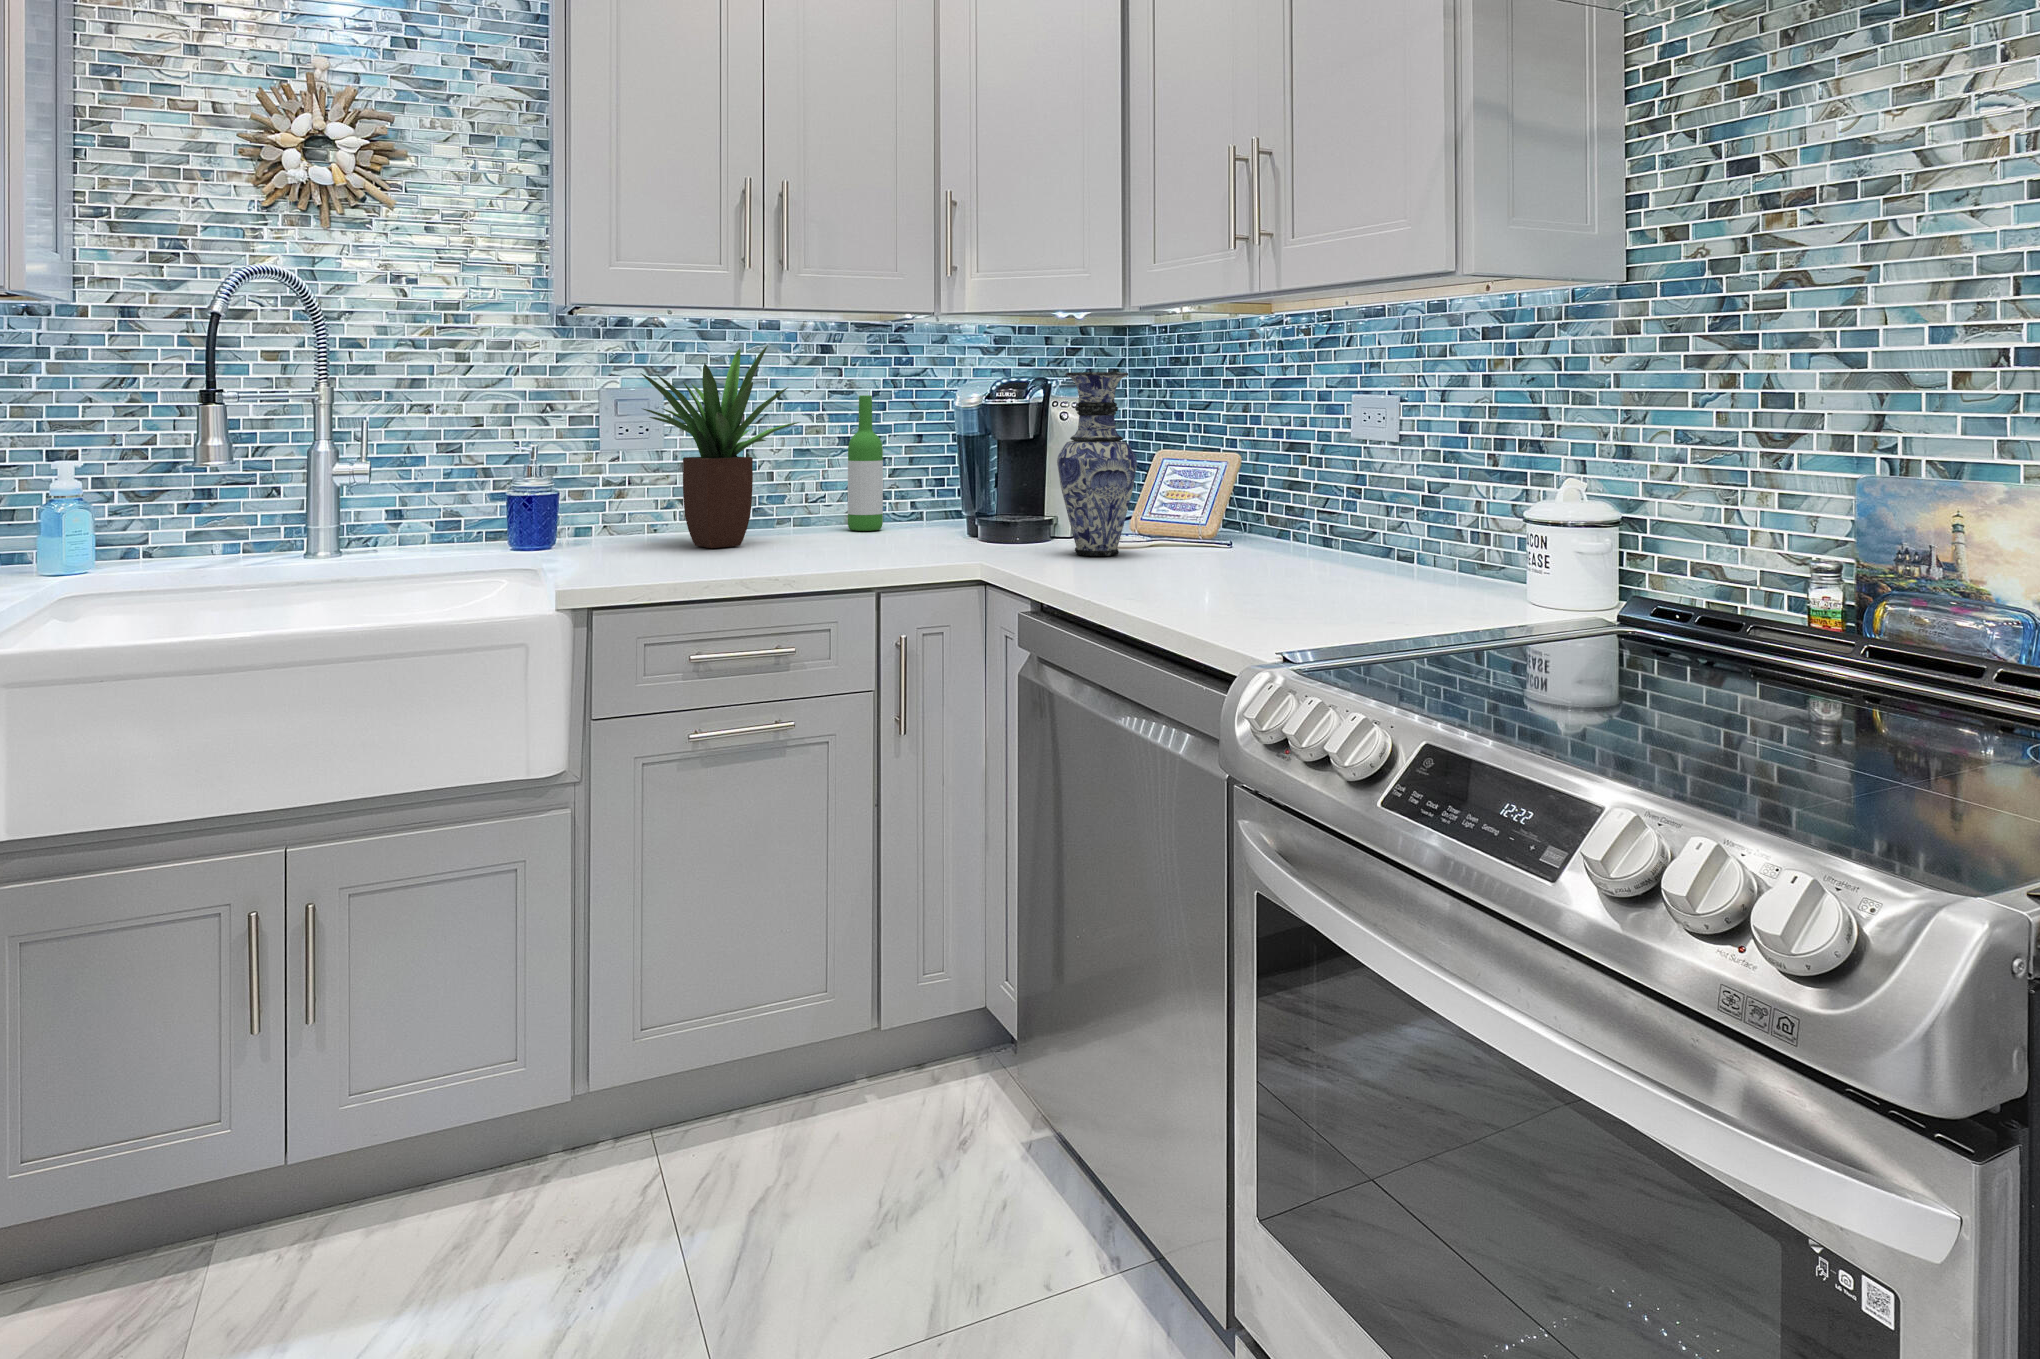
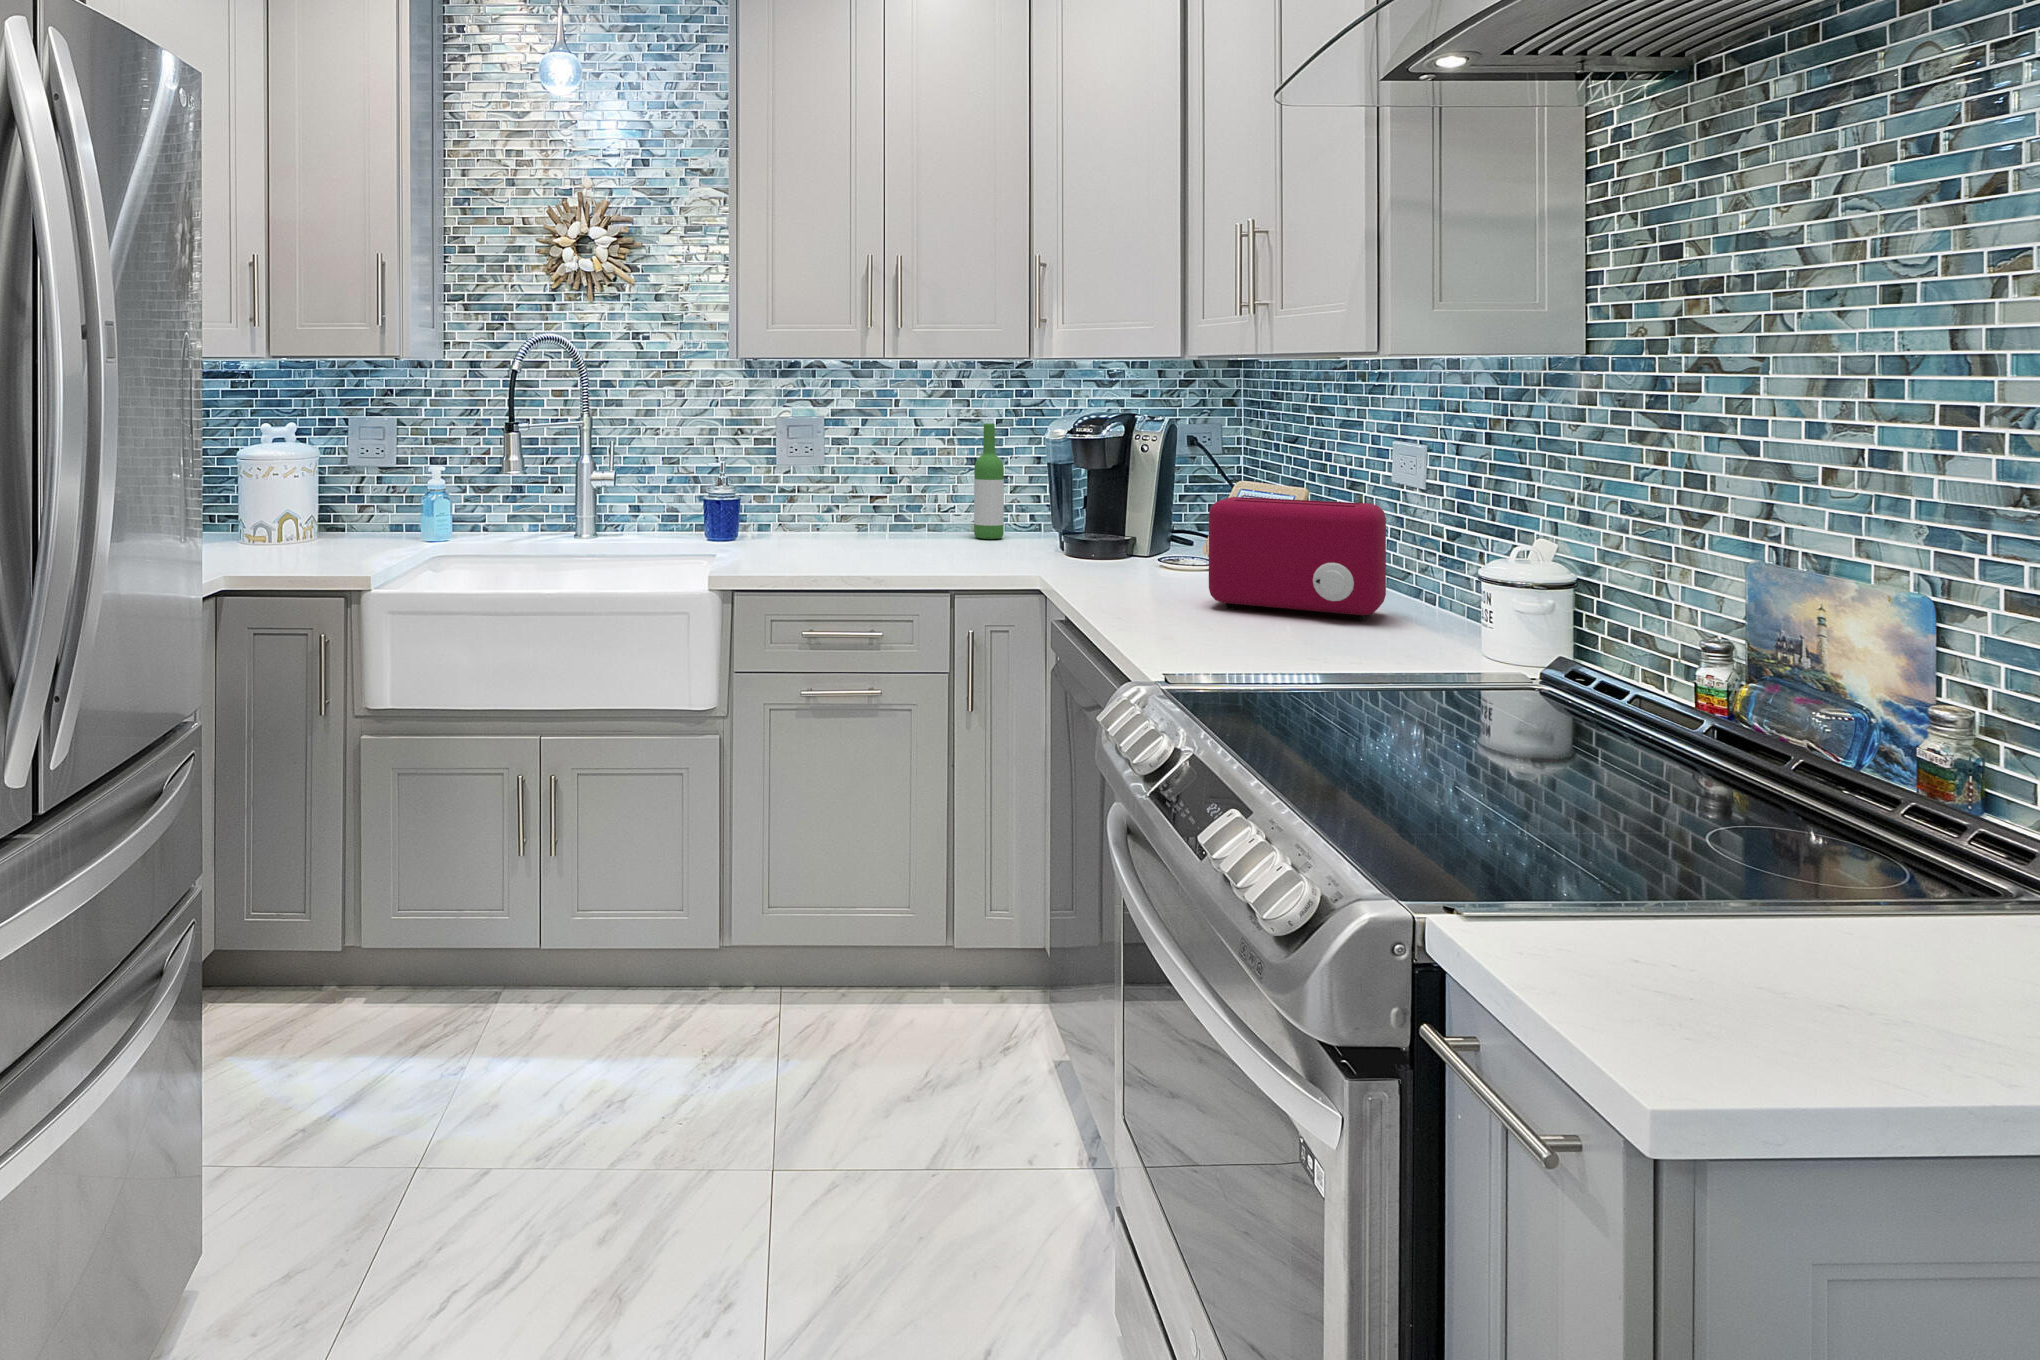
potted plant: present [641,345,799,548] -> none [795,385,926,548]
vase: present [1057,372,1137,556] -> none [1122,413,1194,577]
toaster: none [1194,457,1378,582] -> present [1209,497,1386,620]

